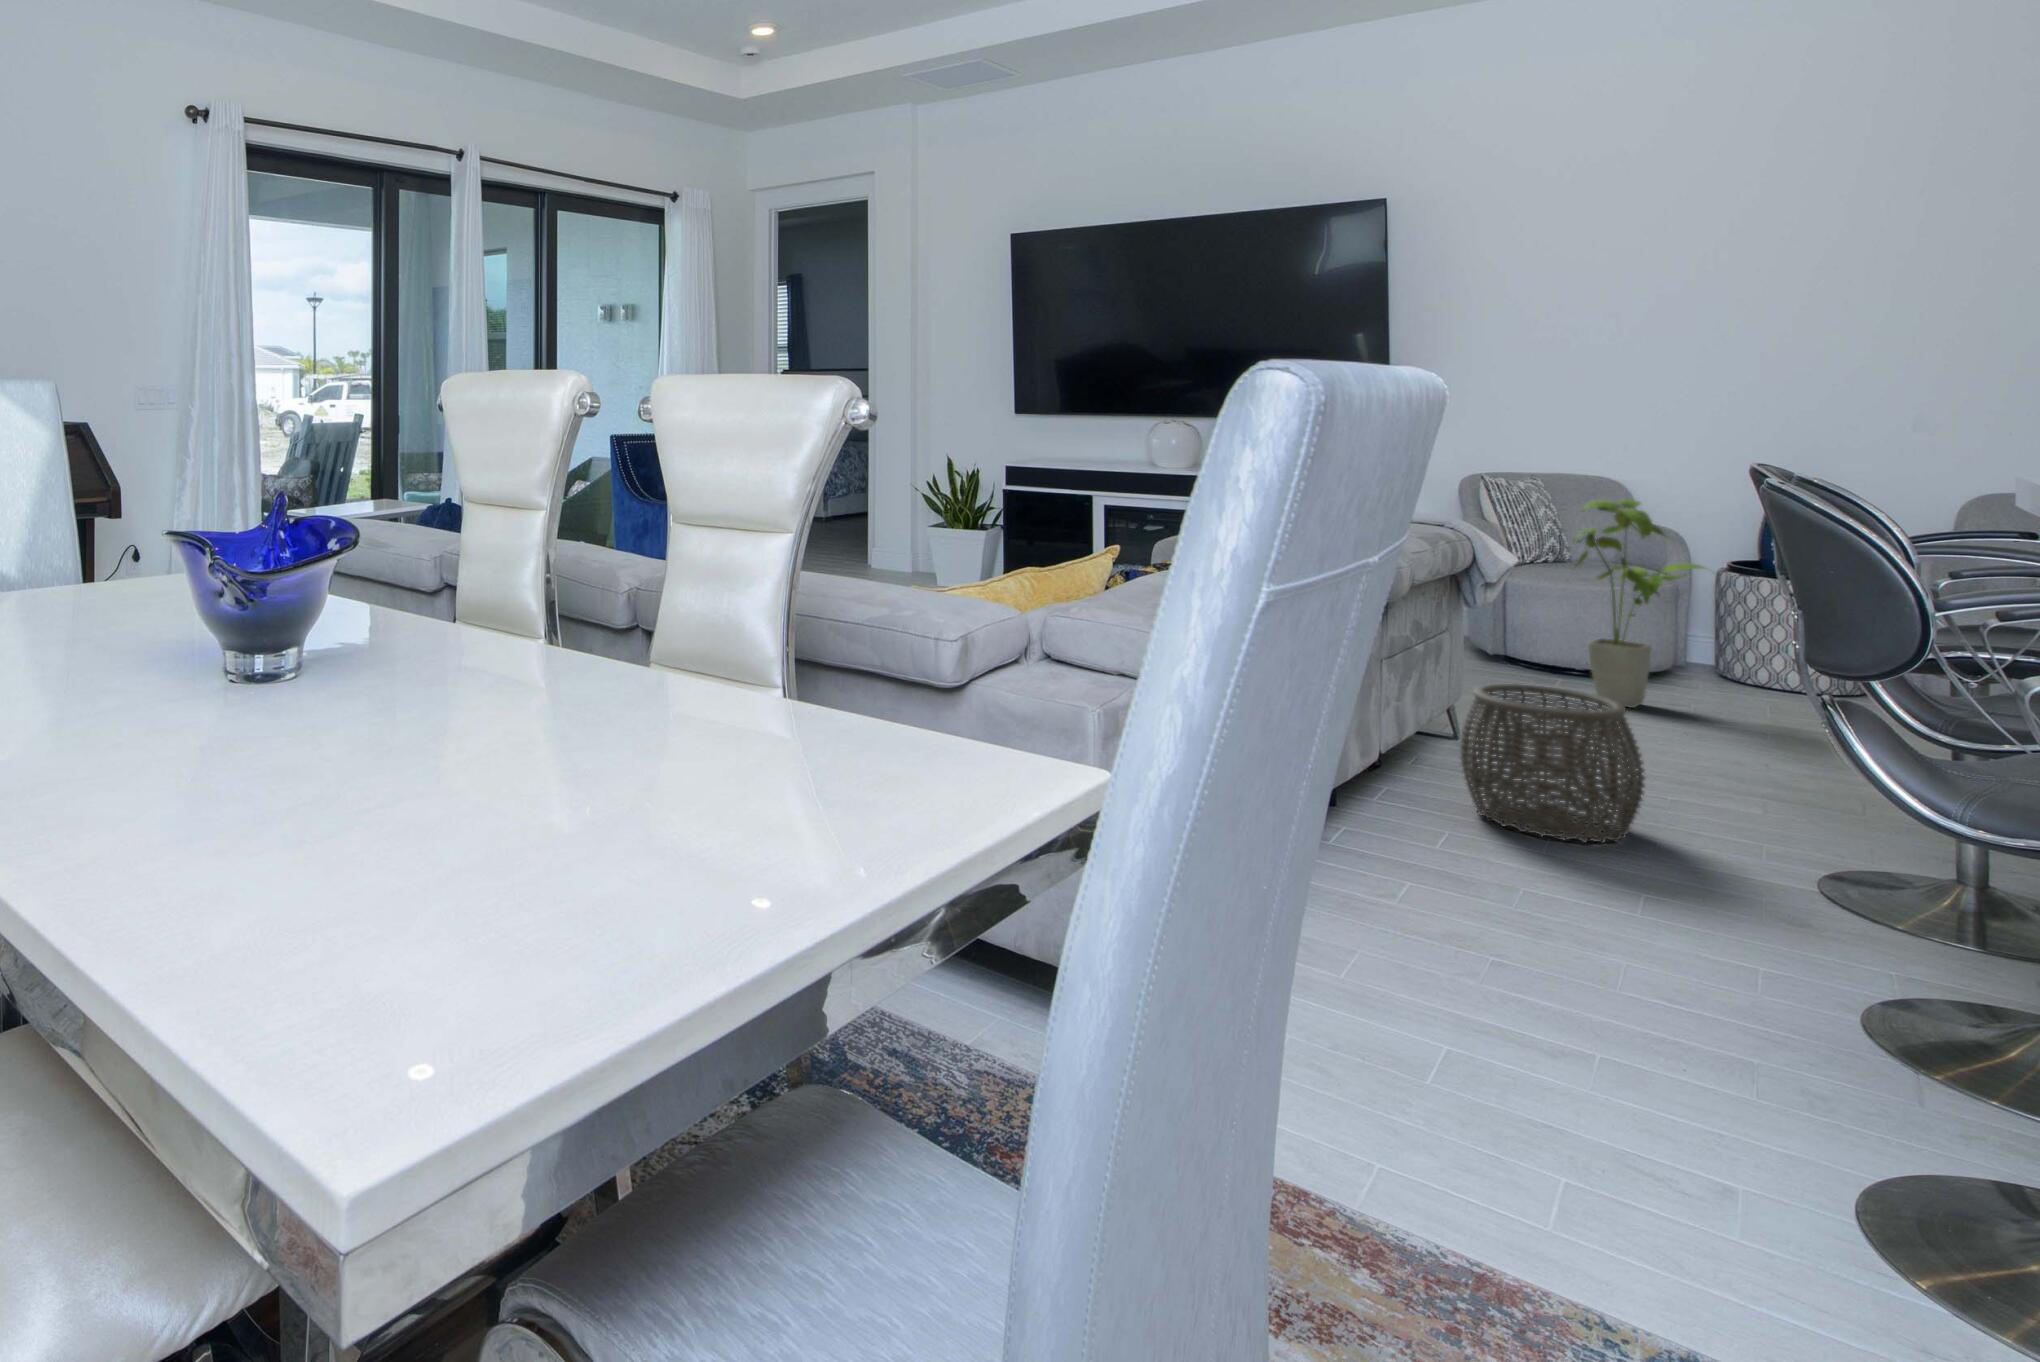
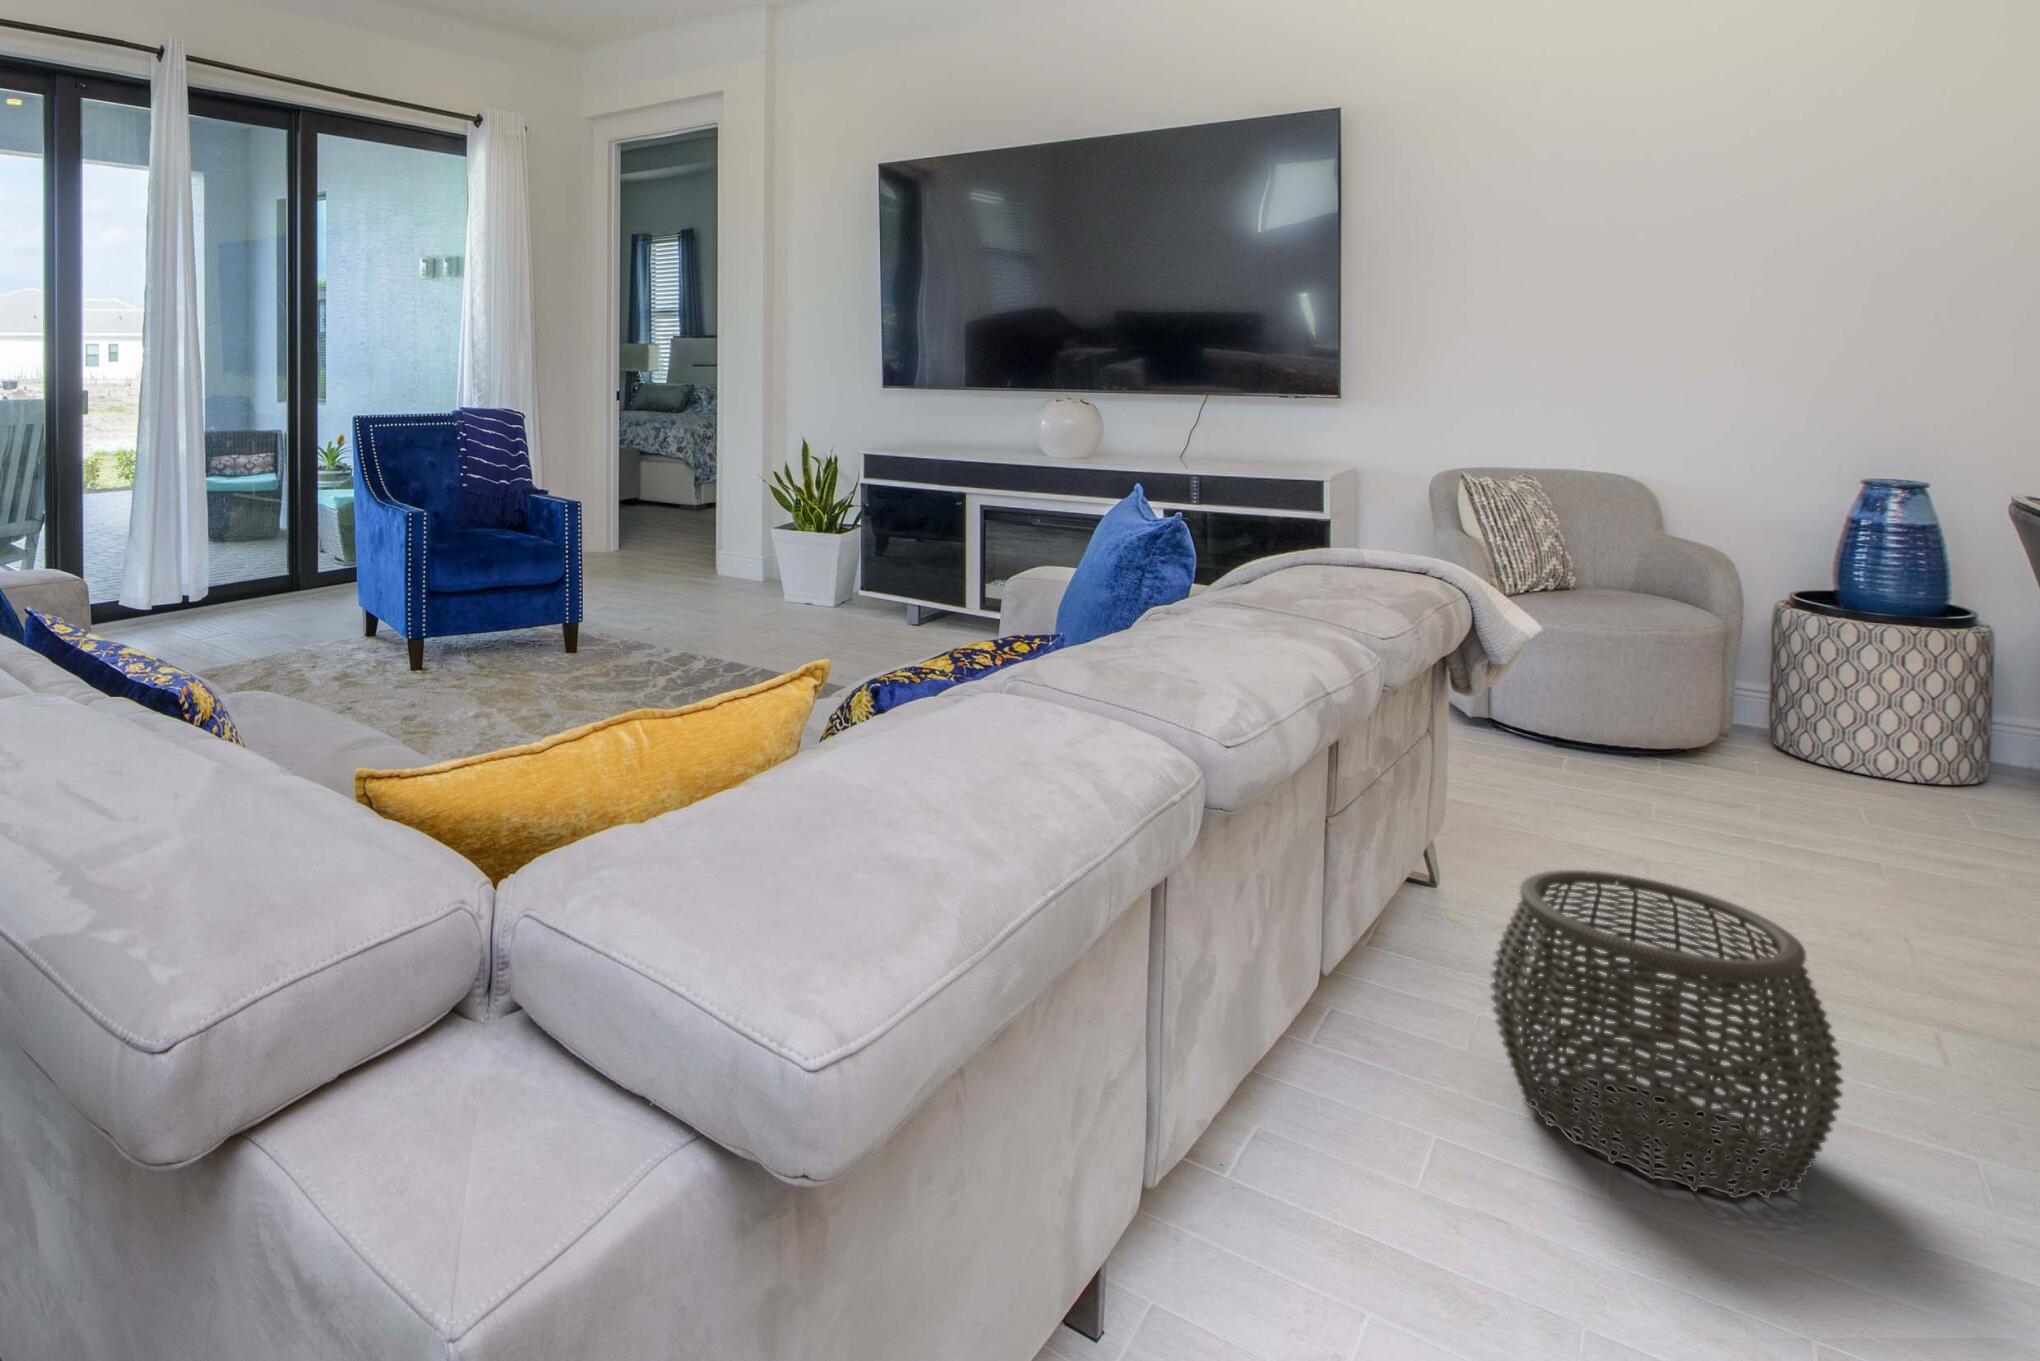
house plant: present [1574,499,1704,708] -> none [1600,518,1818,816]

